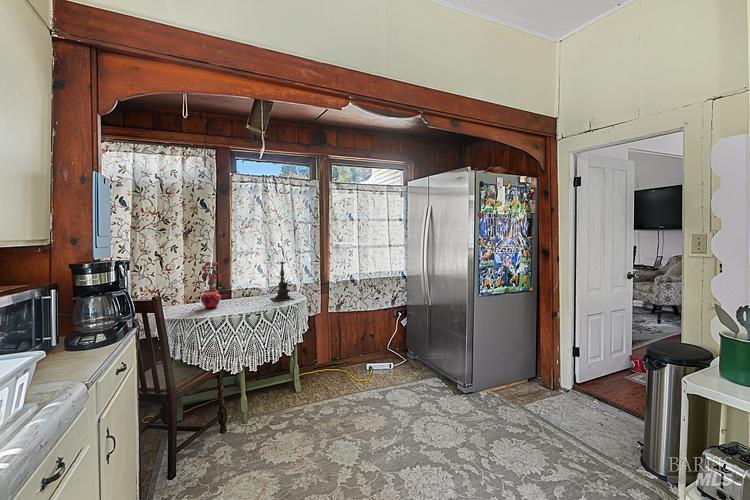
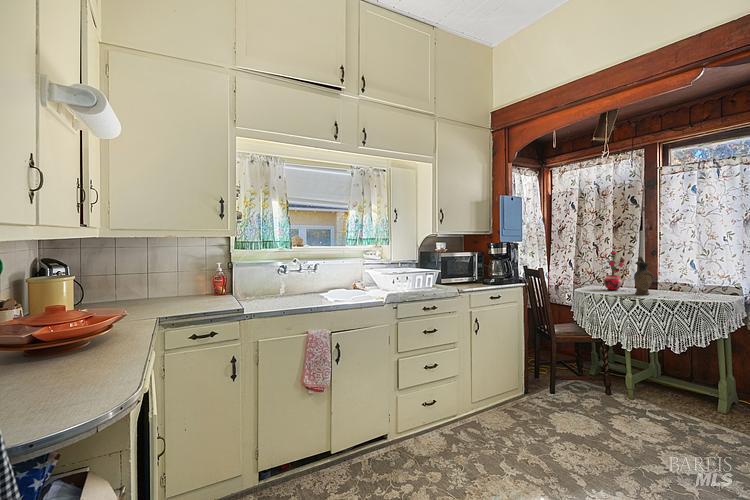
candle holder: present [270,261,294,301] -> none [673,250,709,298]
ceramic pitcher: none [241,266,262,307] -> present [634,256,654,295]

